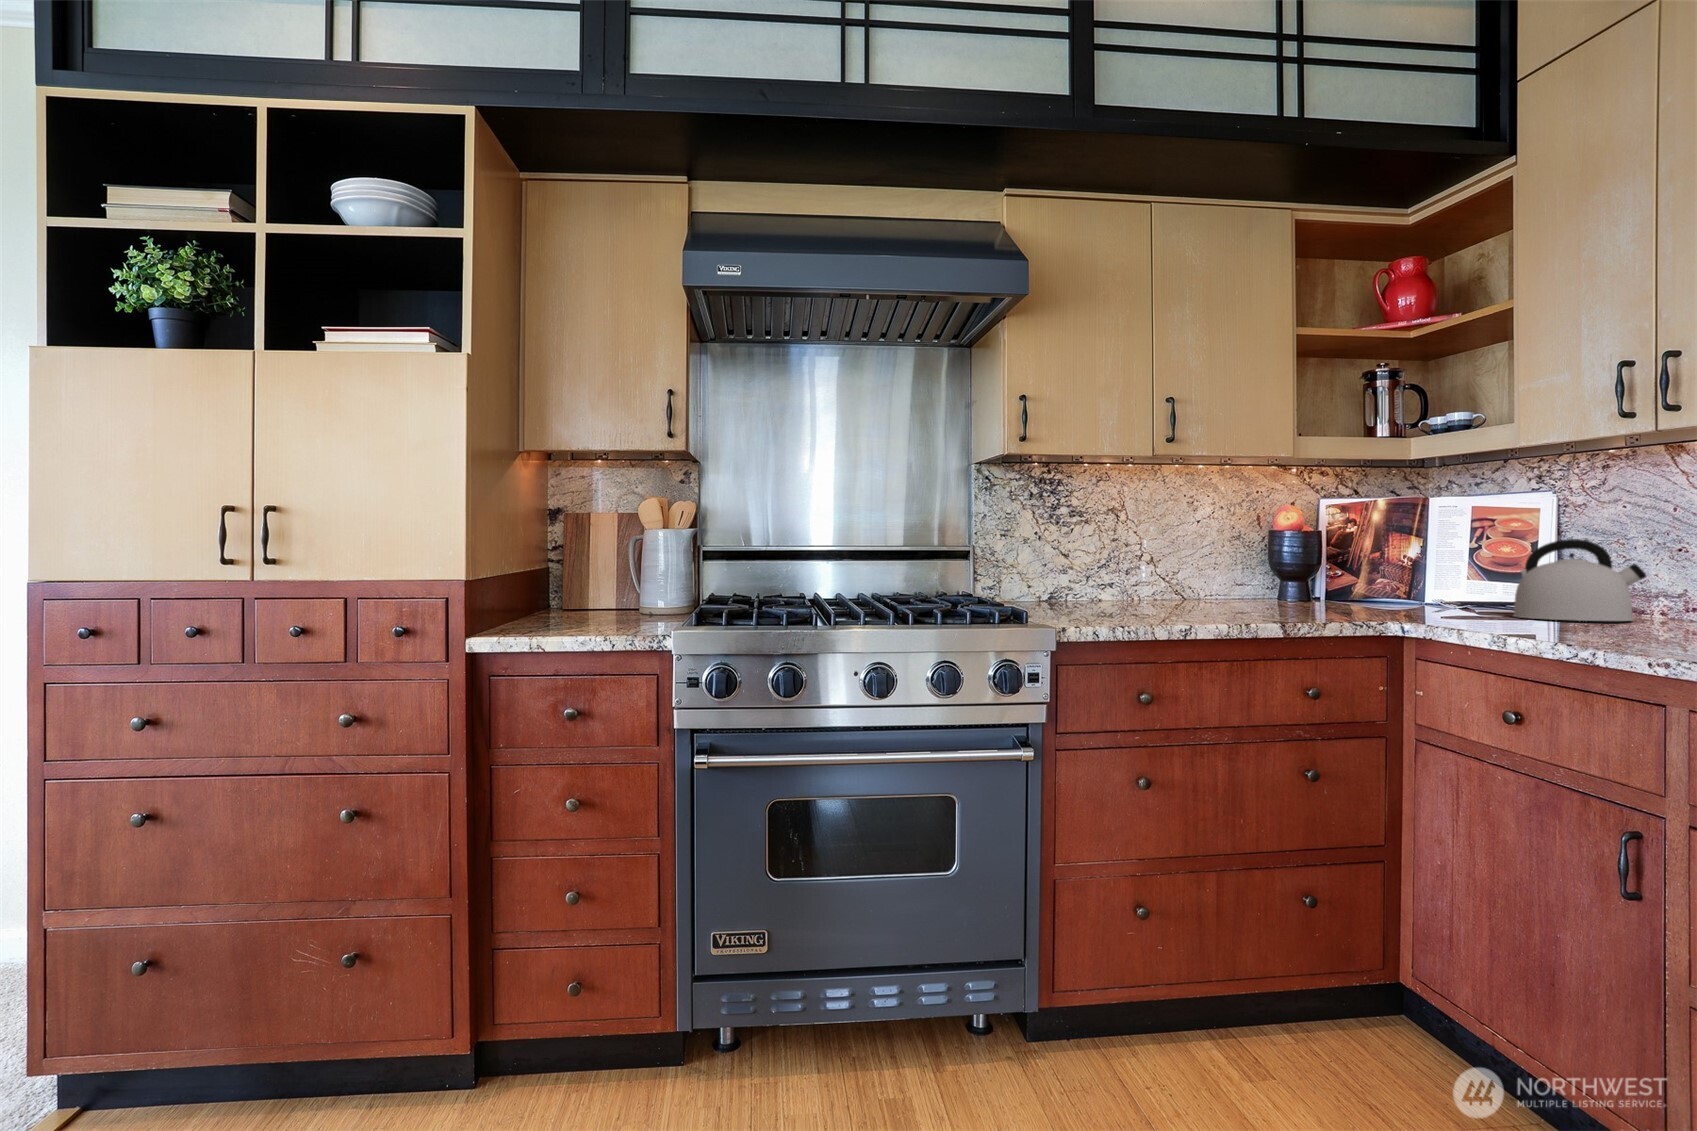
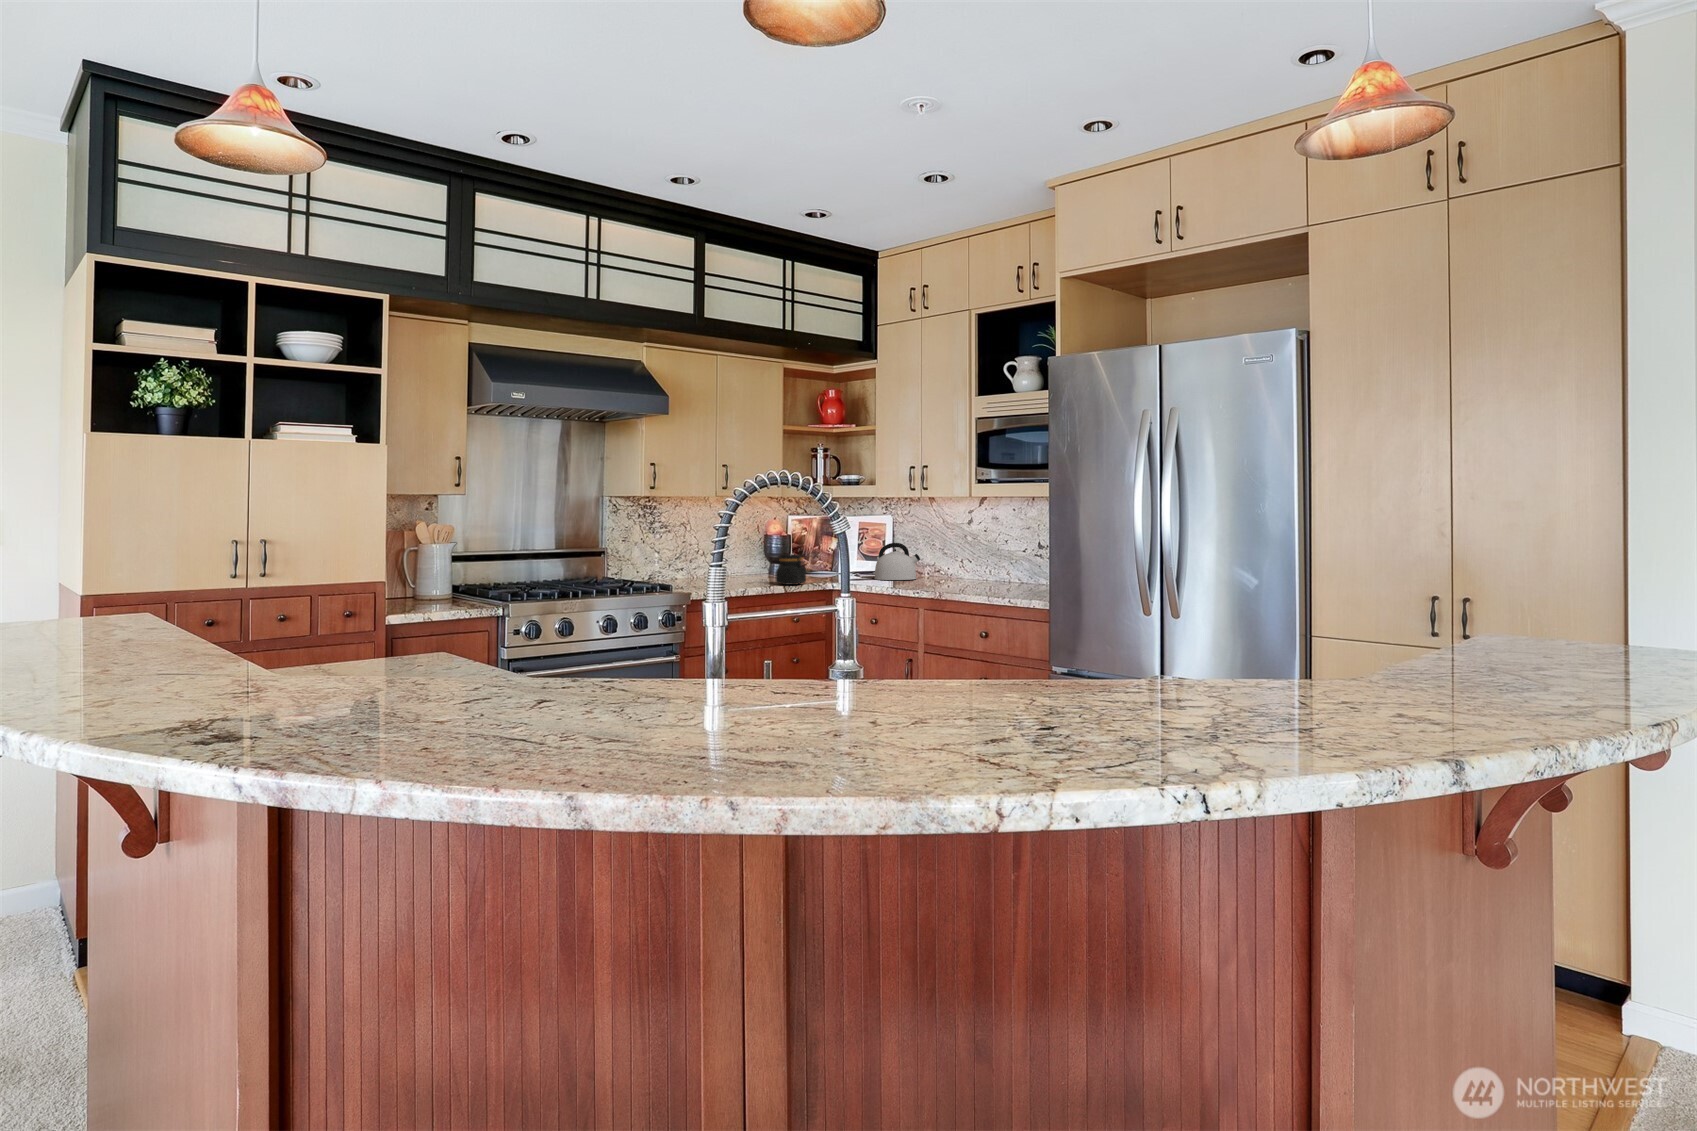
jar: none [1268,559,1338,619] -> present [775,554,806,585]

